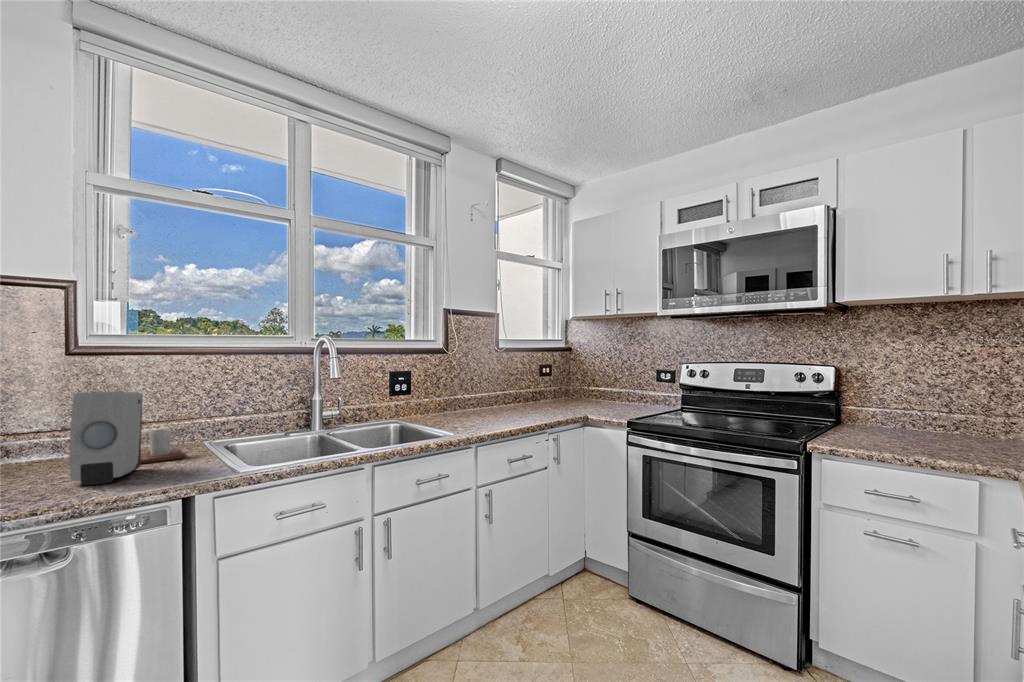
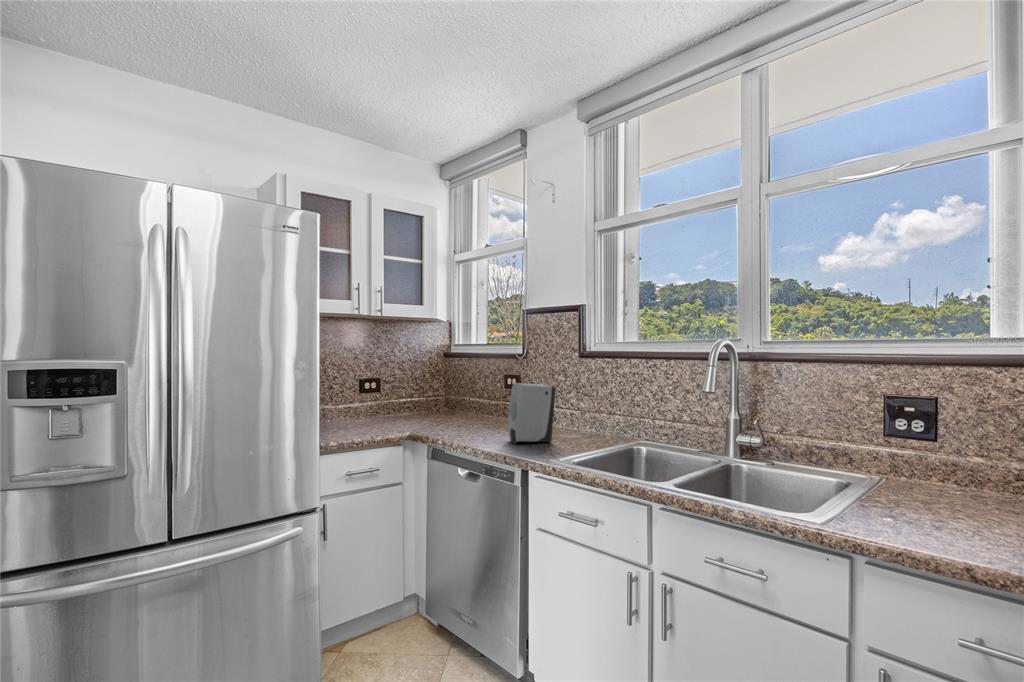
mug: present [140,429,184,464] -> none [565,419,605,444]

